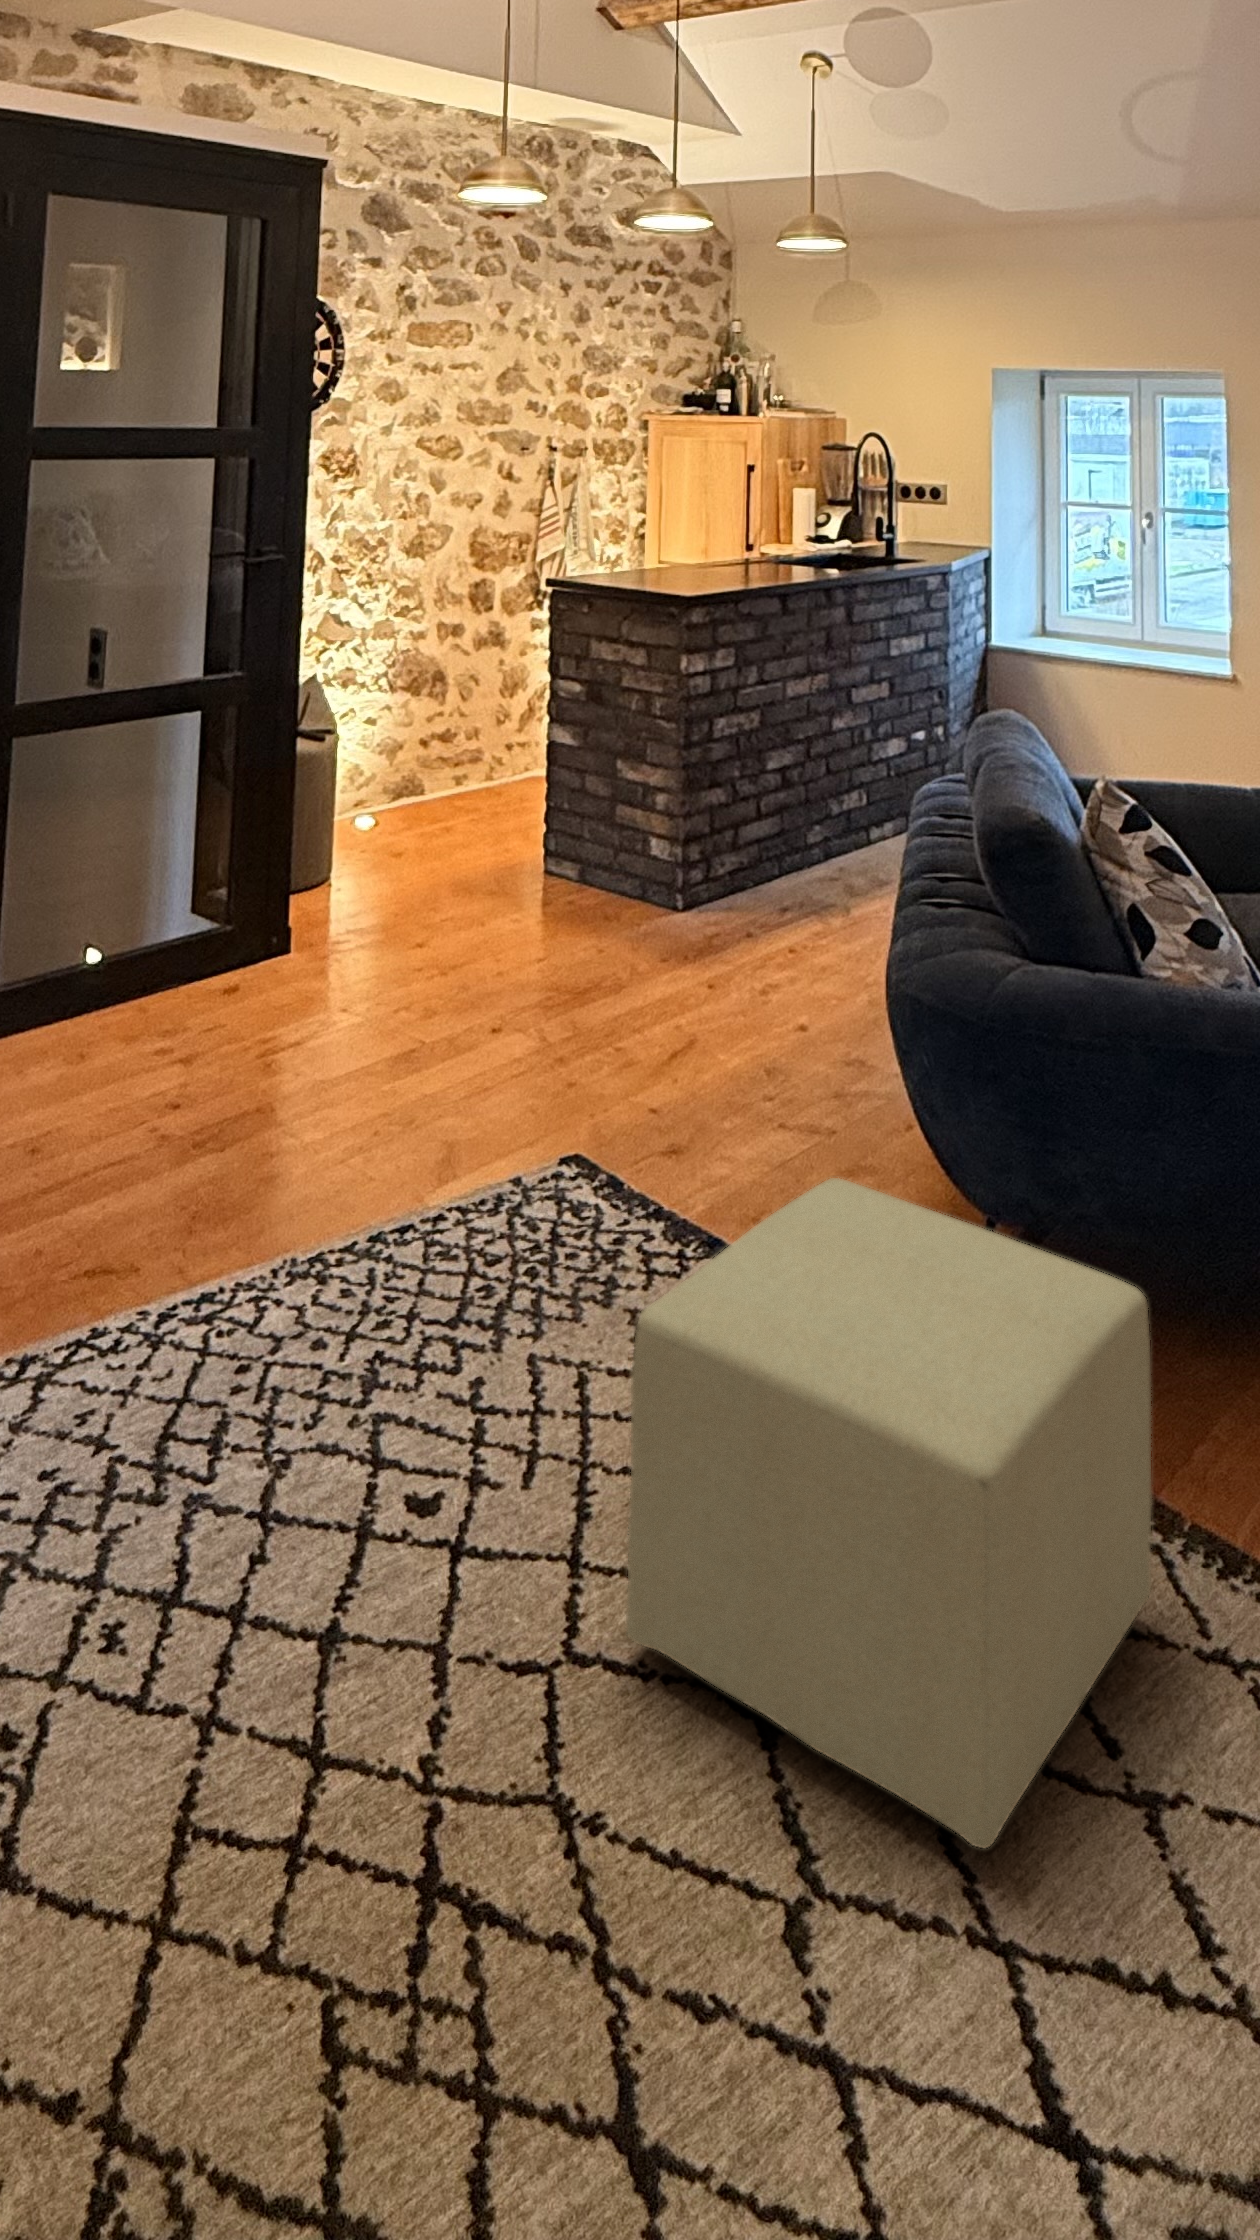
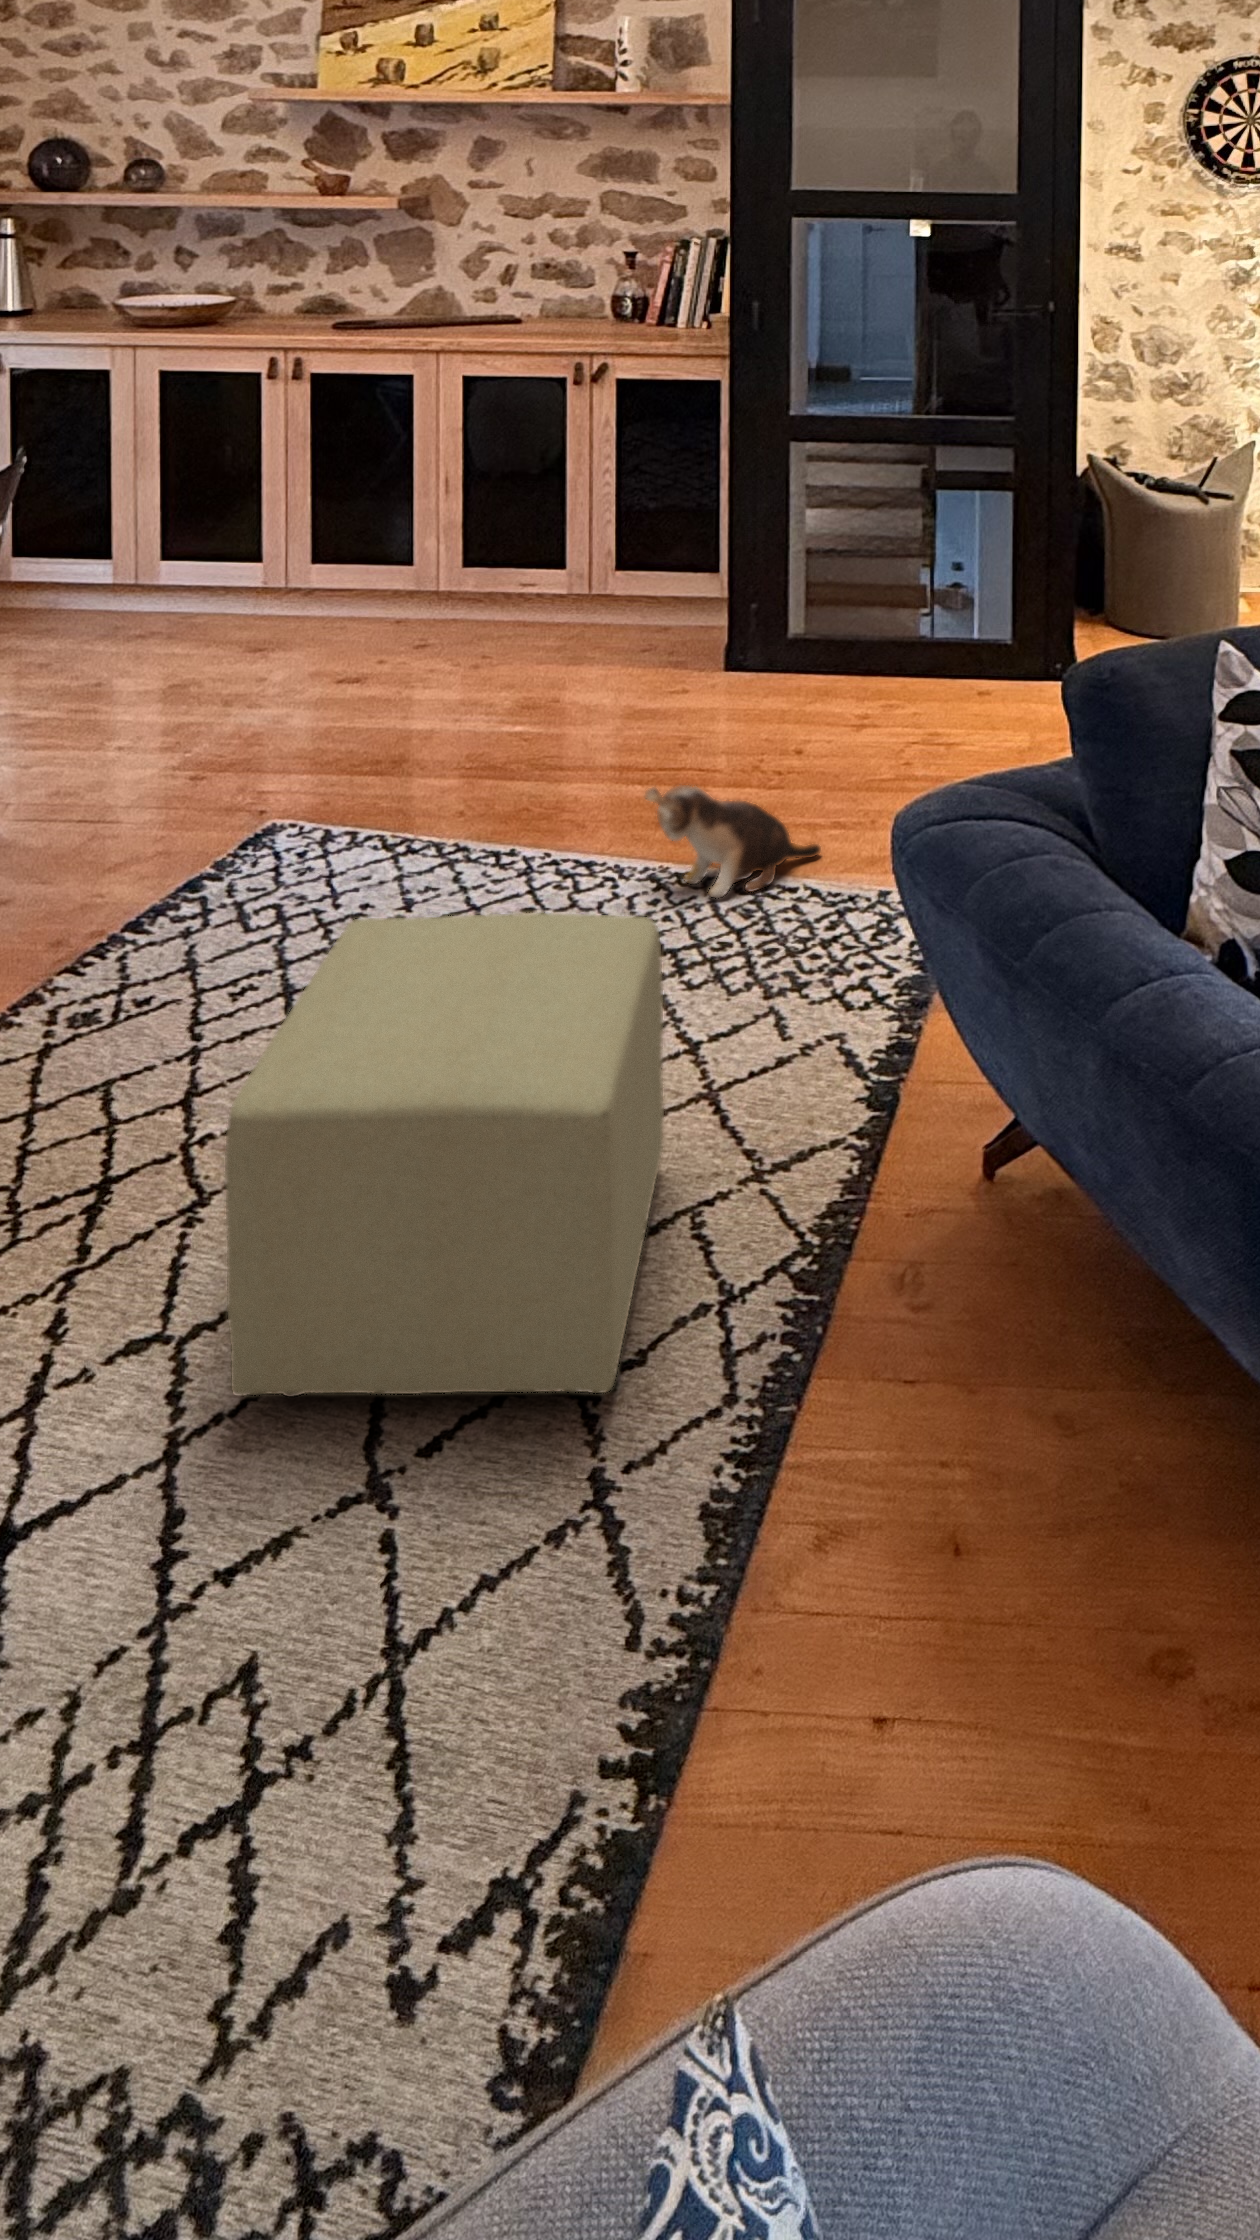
plush toy: none [332,1136,427,1271] -> present [645,785,821,897]

